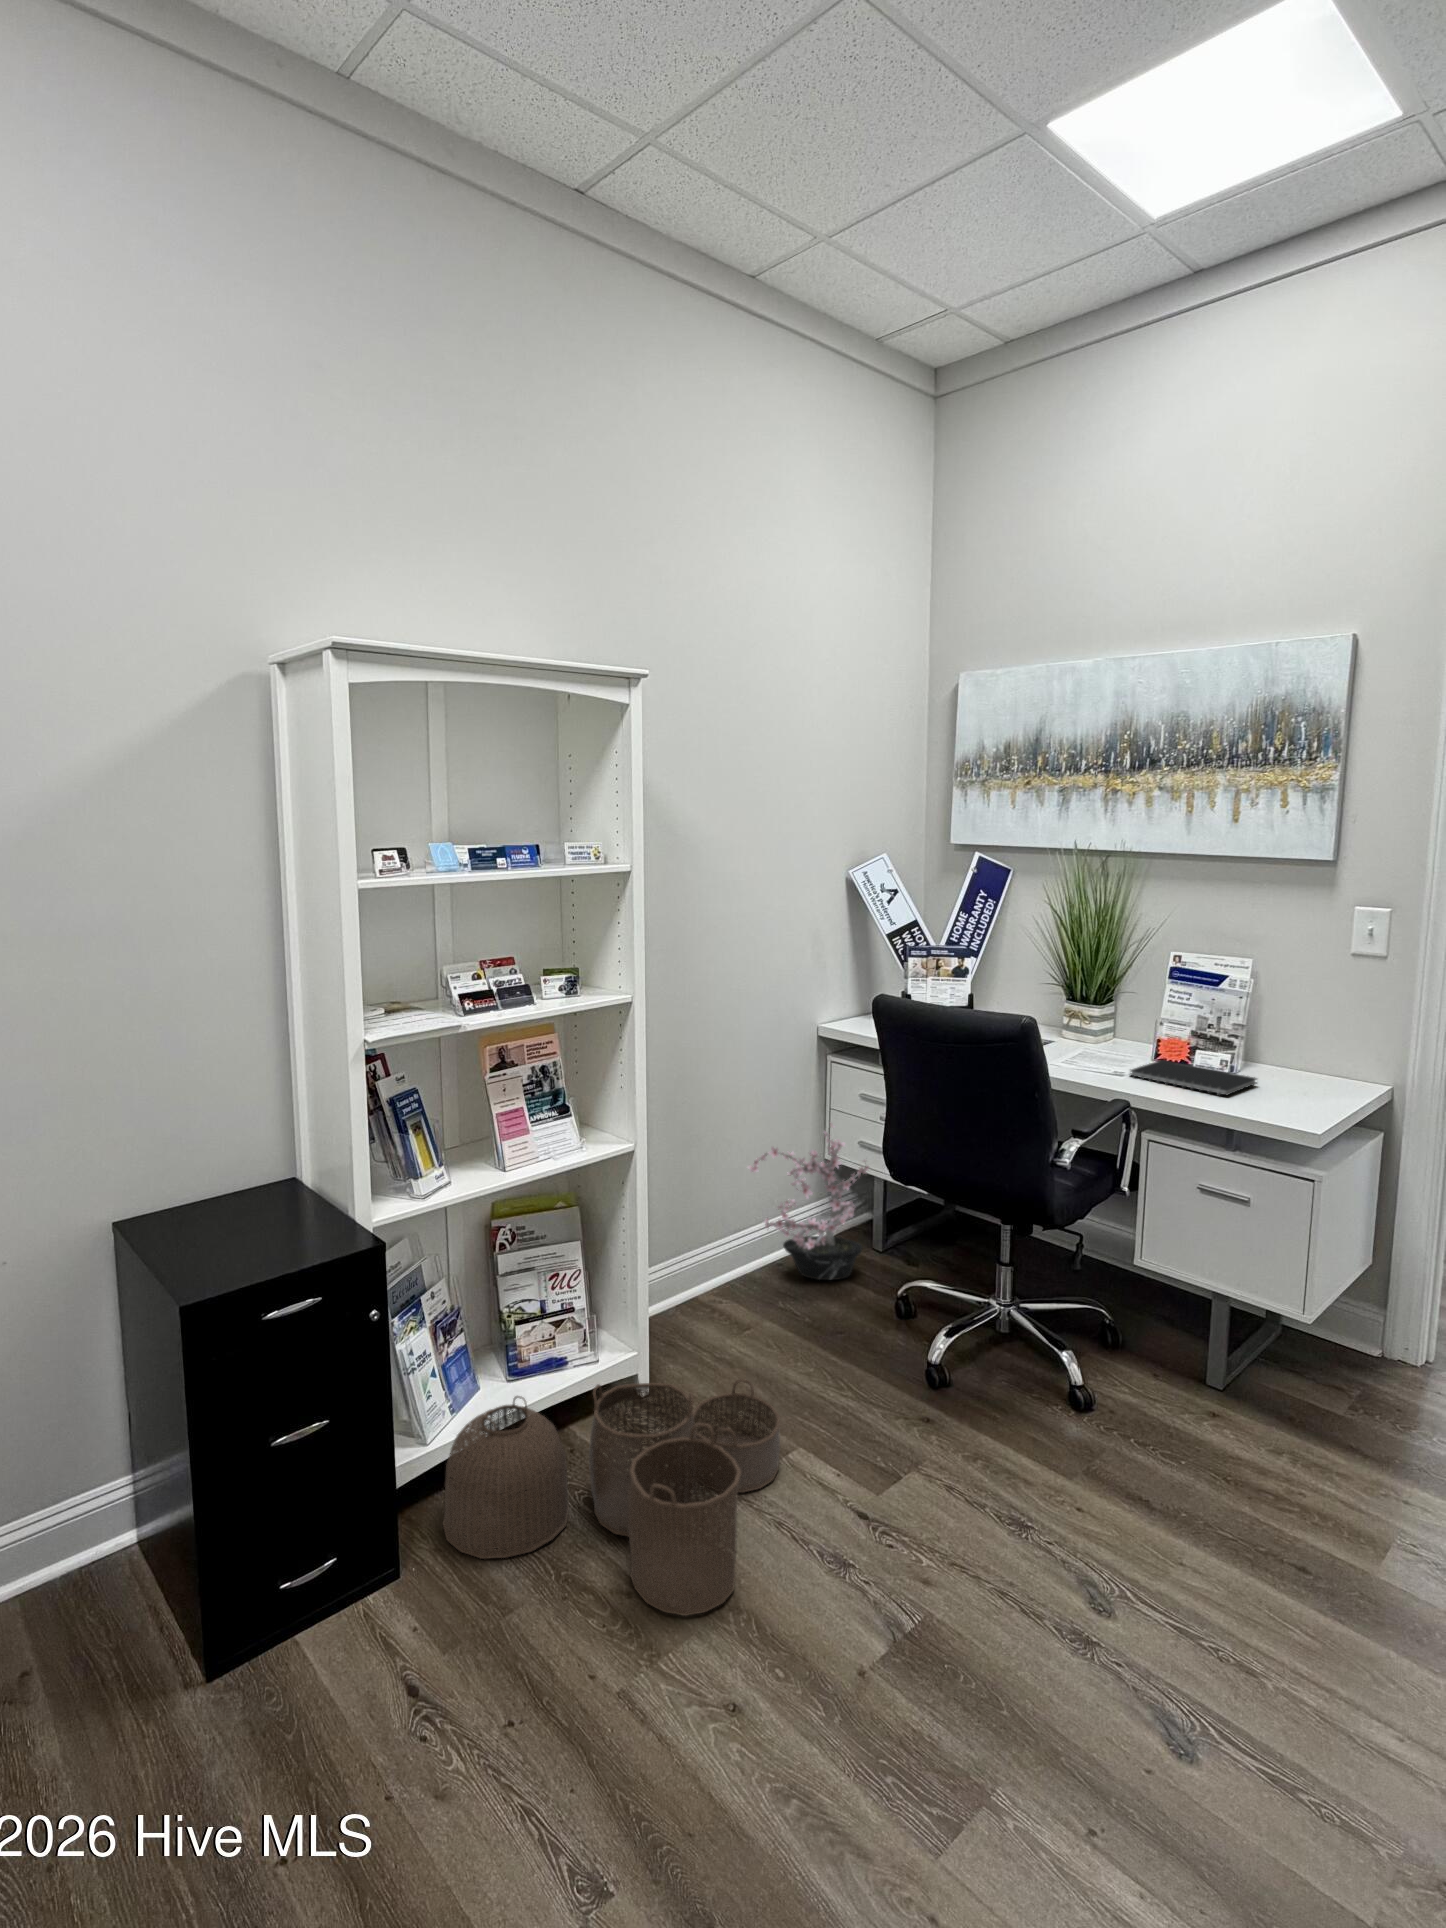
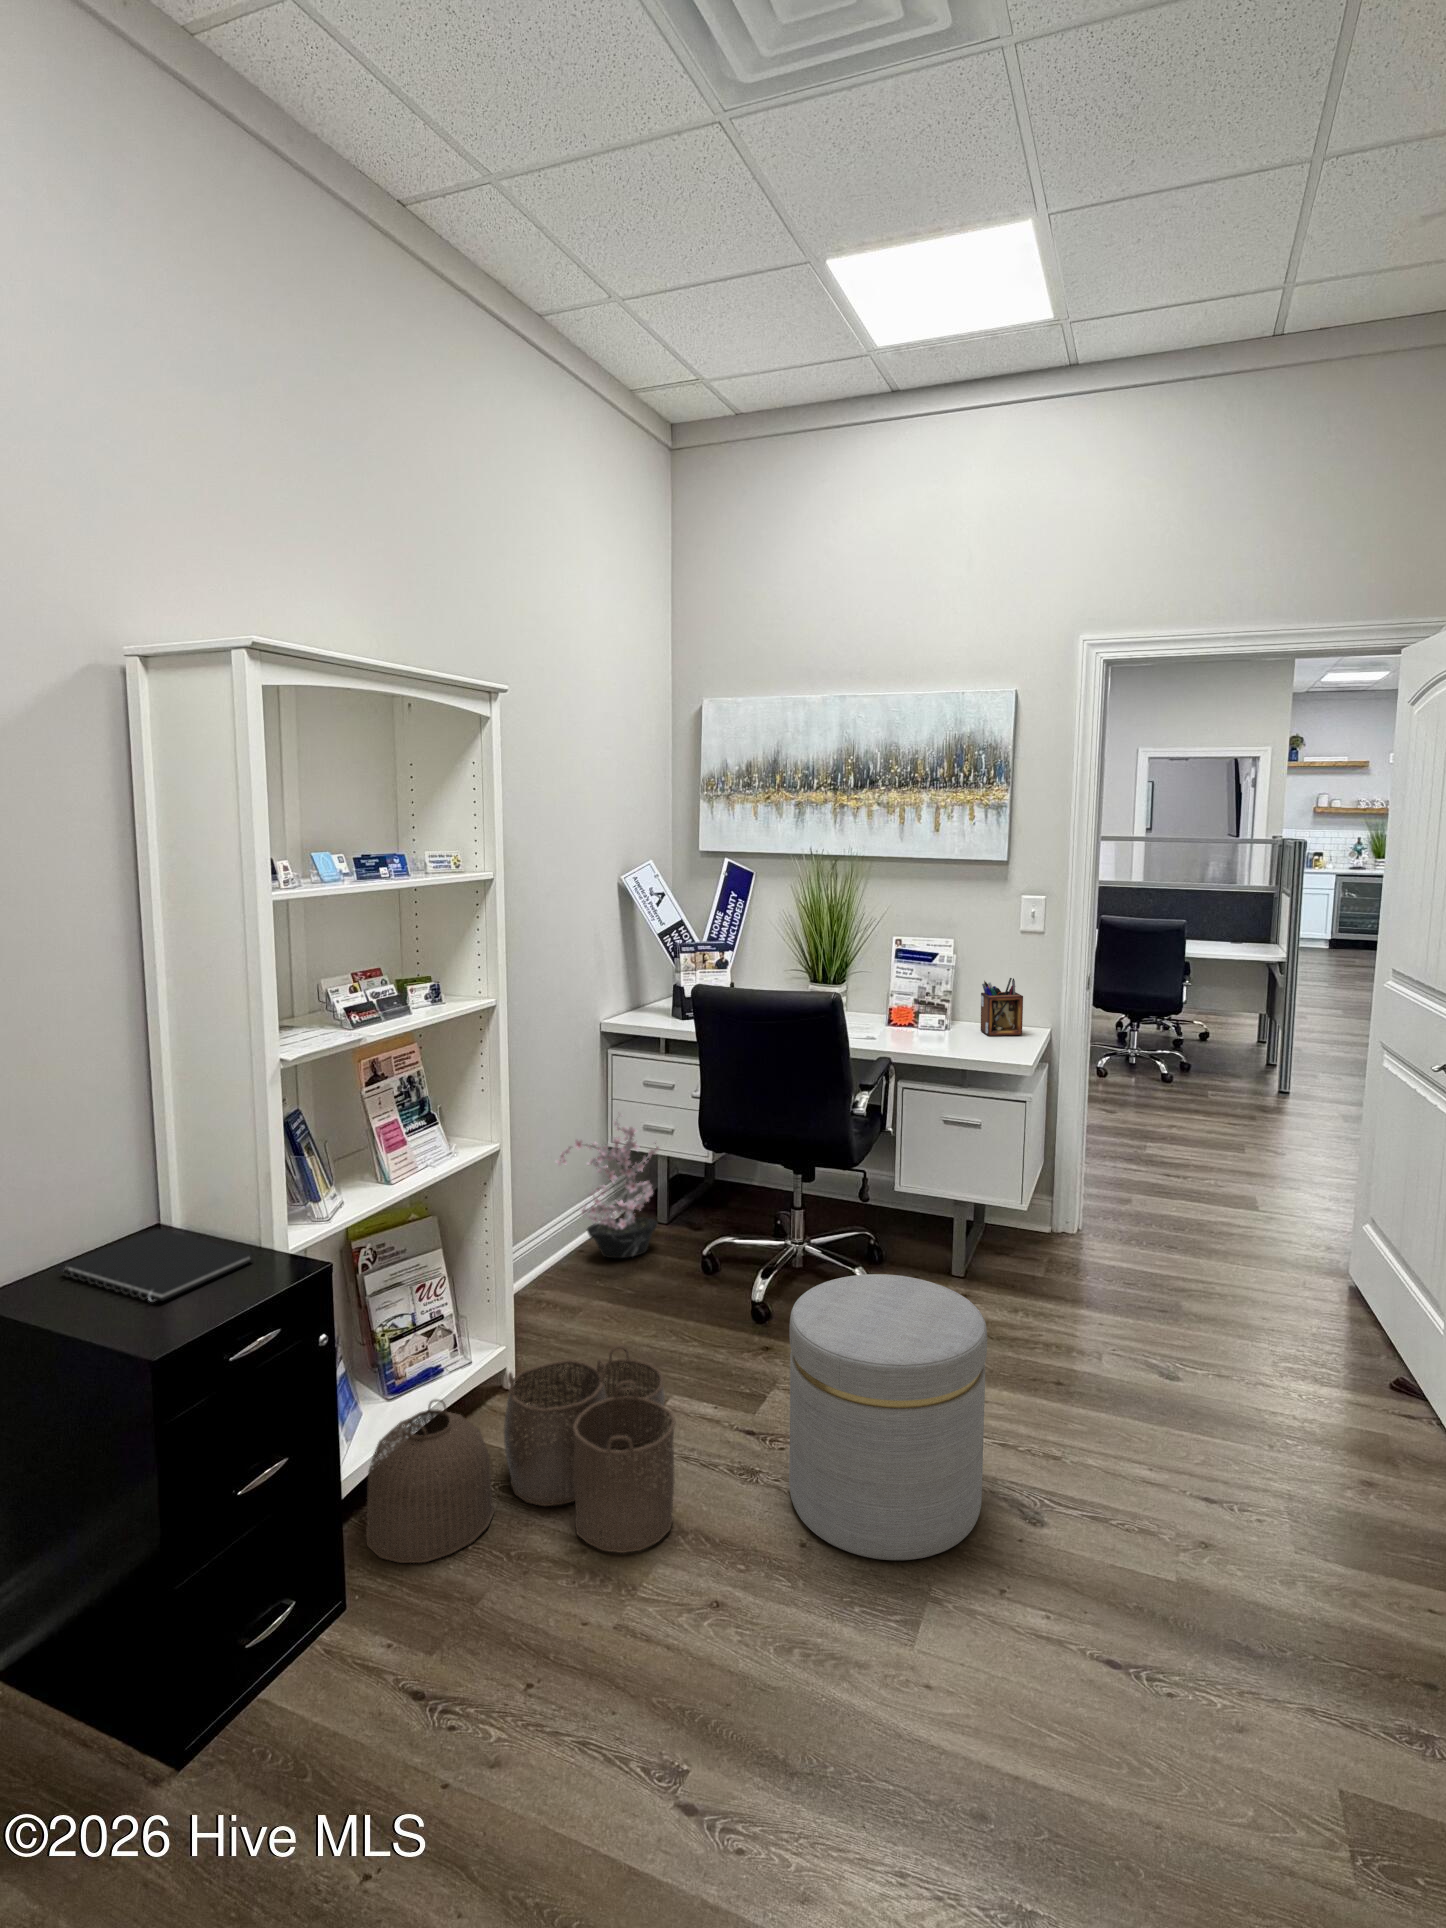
desk organizer: none [1277,1012,1337,1088] -> present [981,978,1023,1036]
notebook: present [1130,1060,1257,1095] -> present [64,1229,253,1302]
ottoman: none [870,1361,1126,1741] -> present [789,1274,987,1560]

